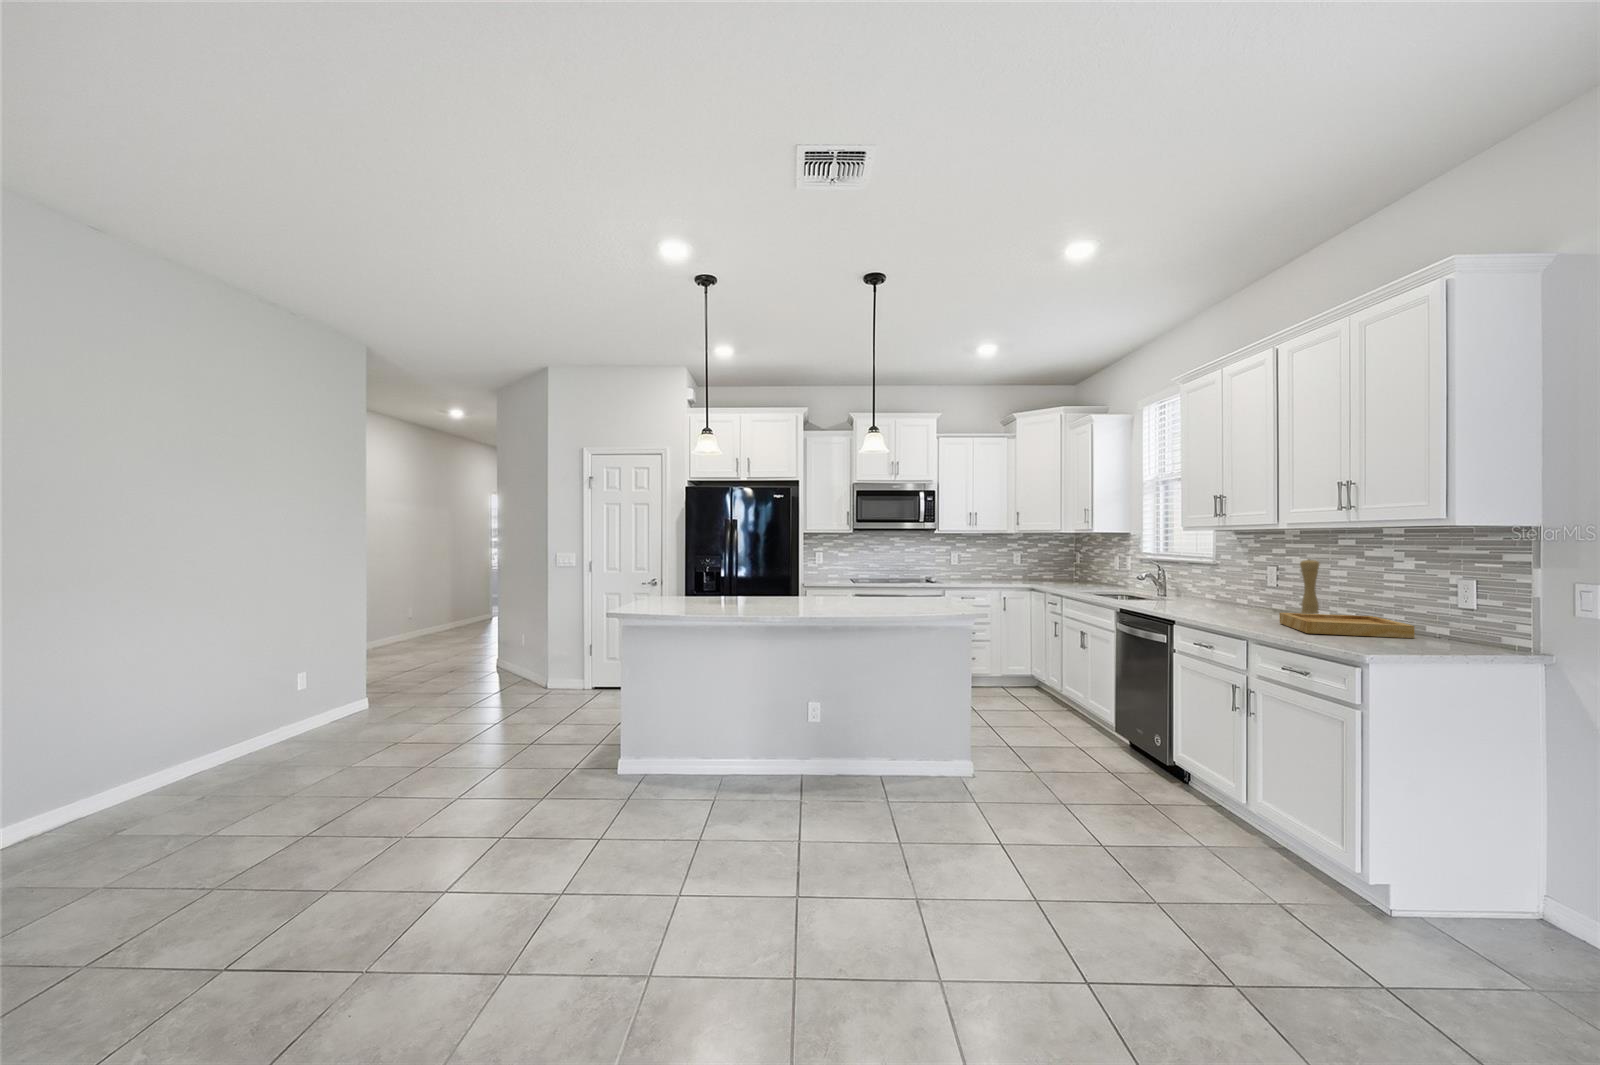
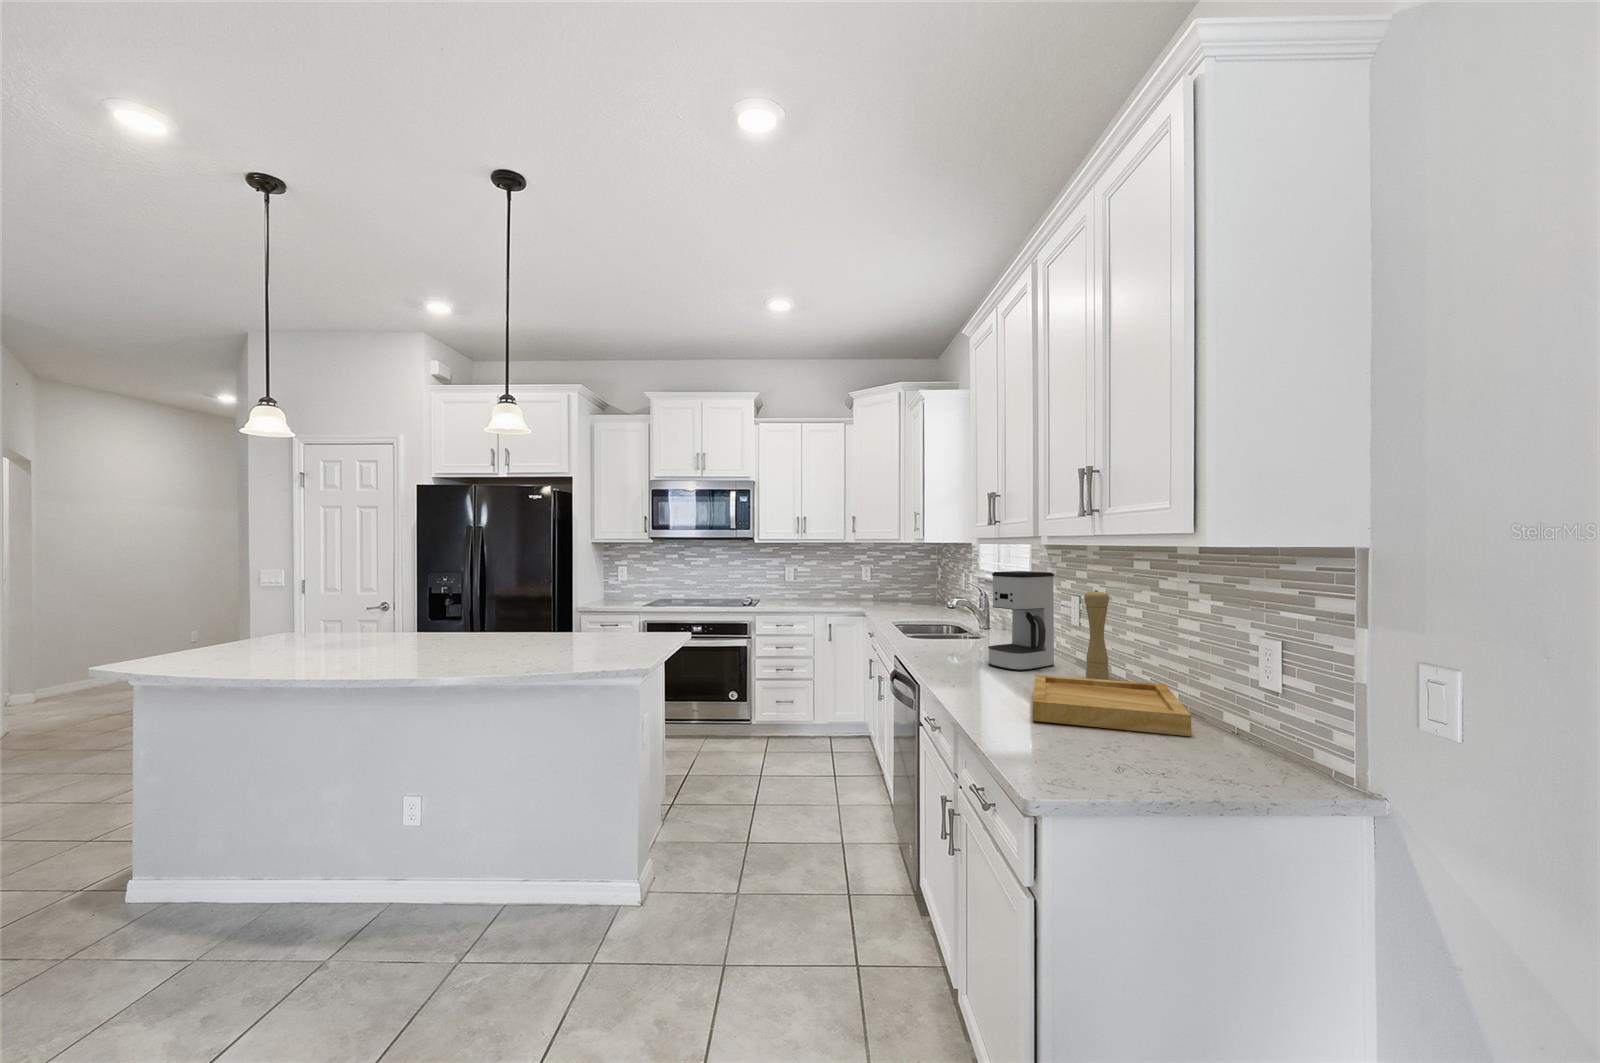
coffee maker: none [1216,549,1265,615] -> present [988,571,1054,671]

